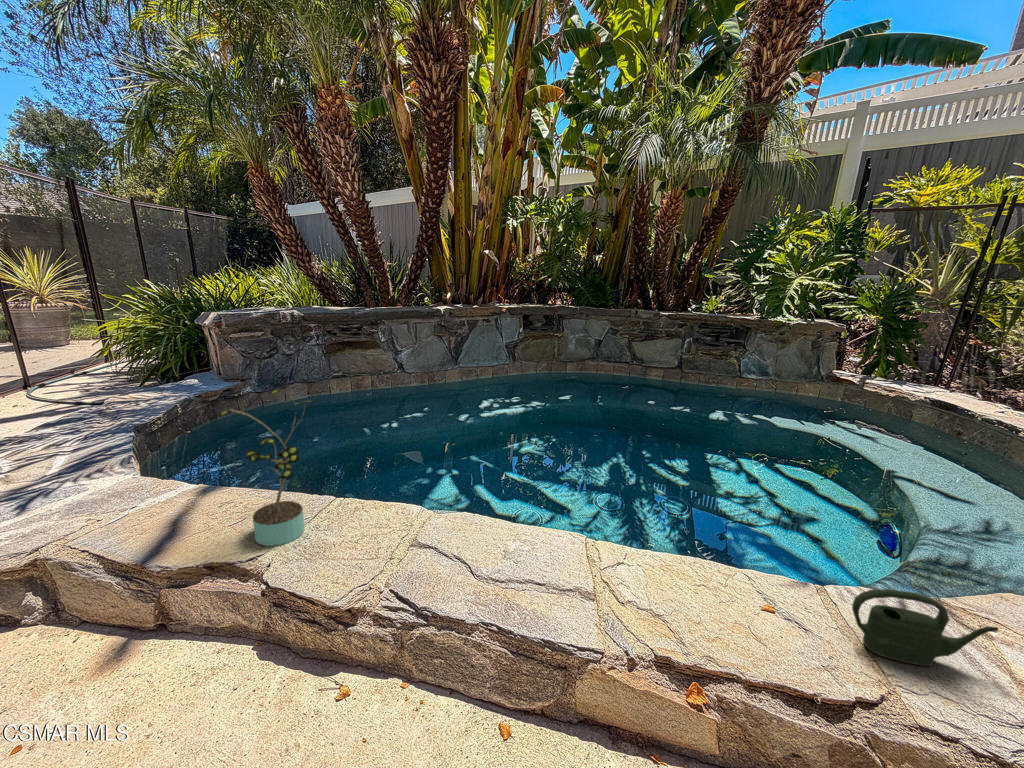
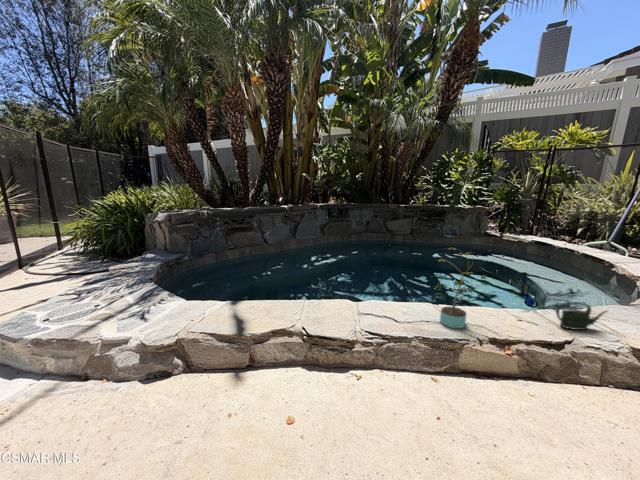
potted plant: present [218,388,314,546] -> present [437,248,487,328]

